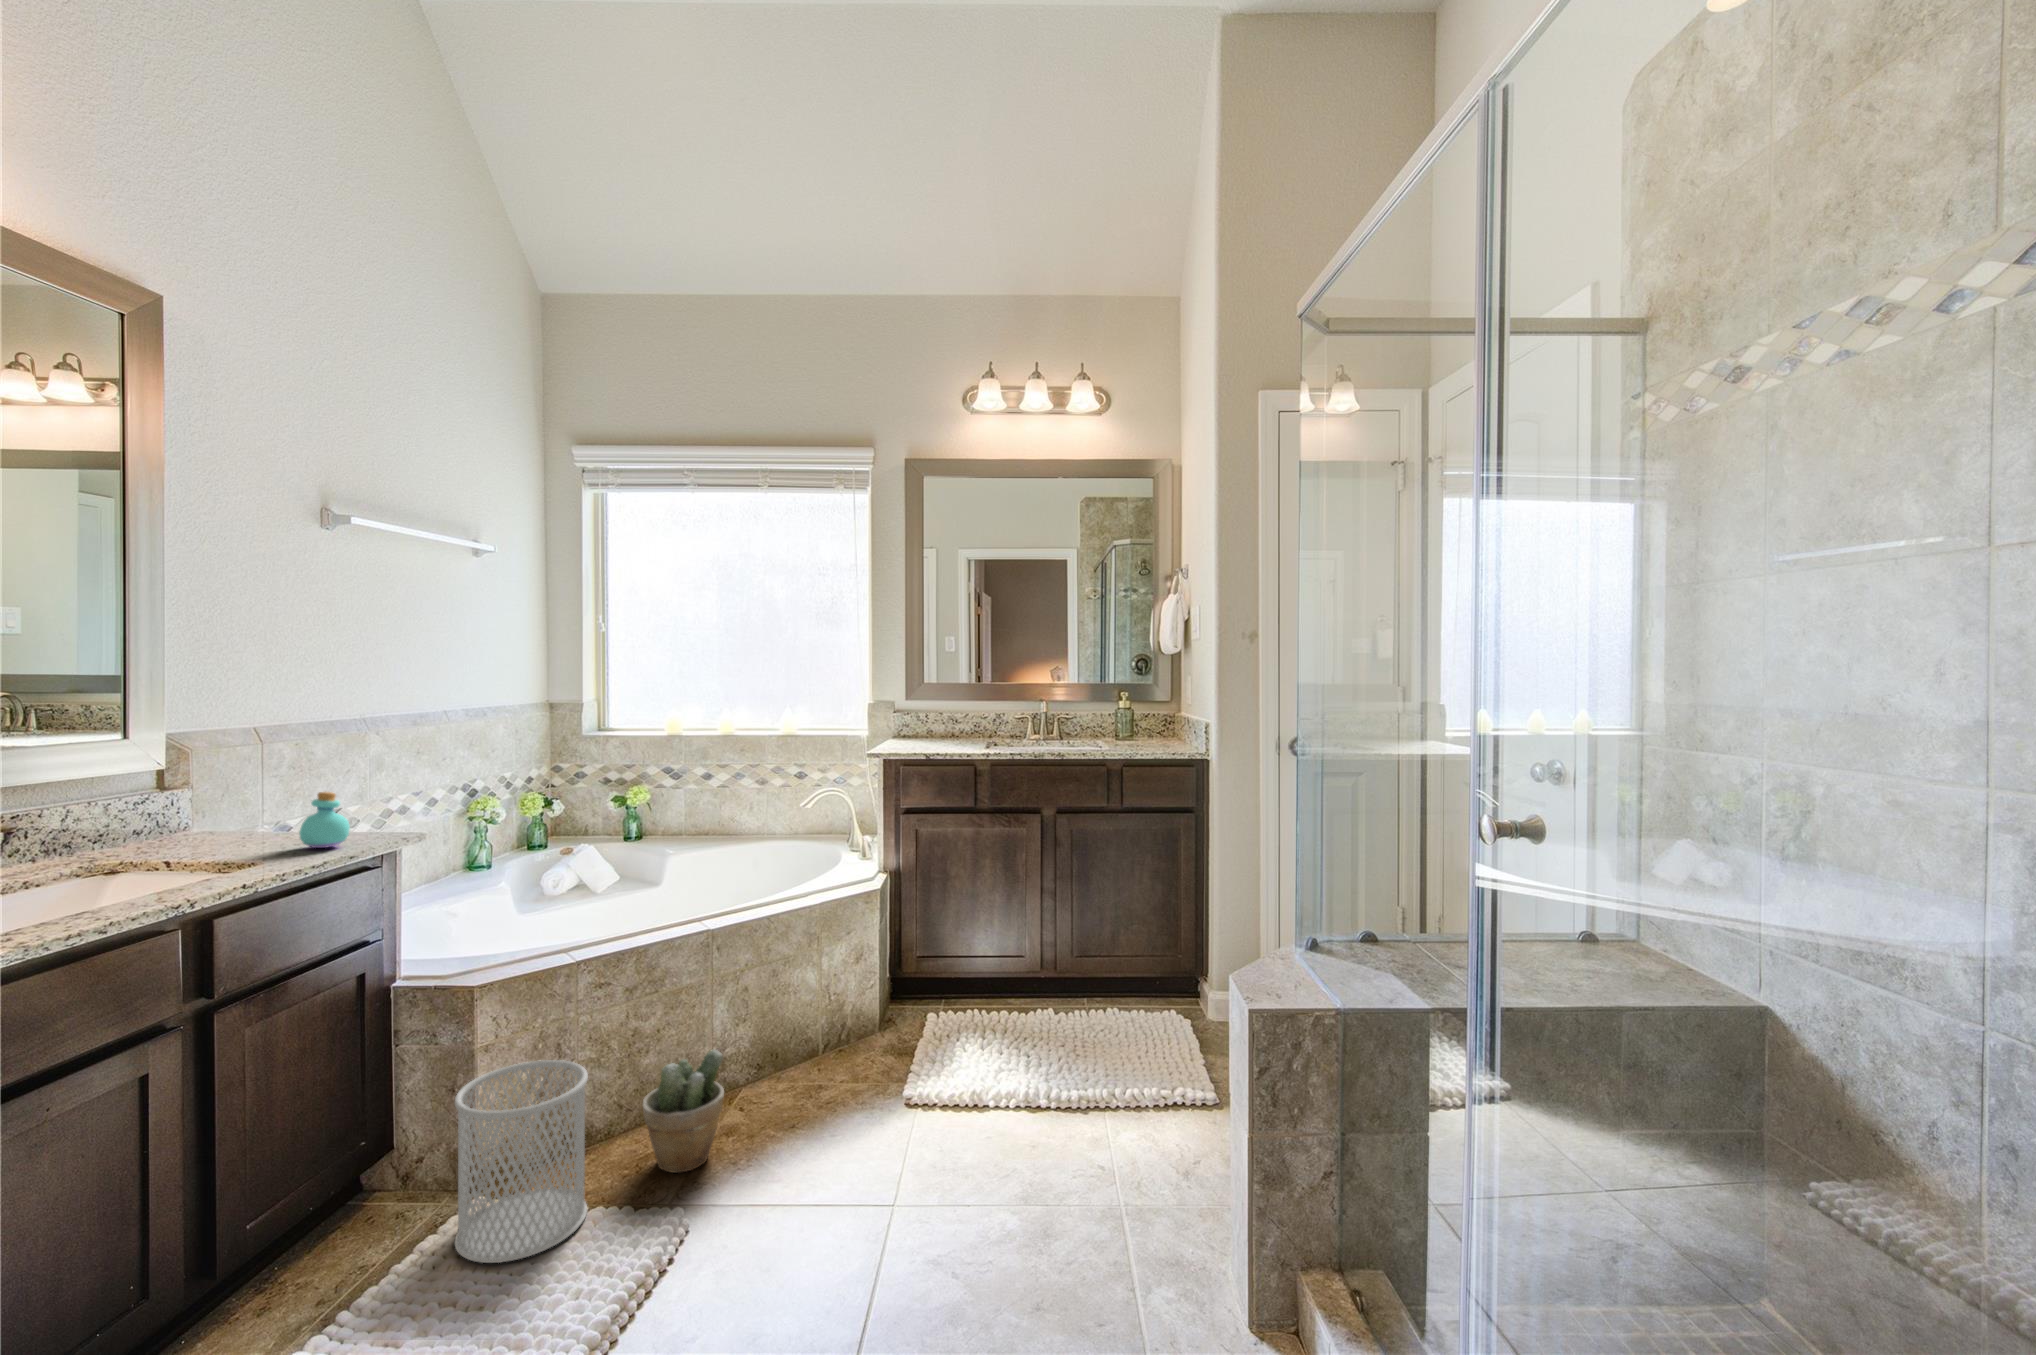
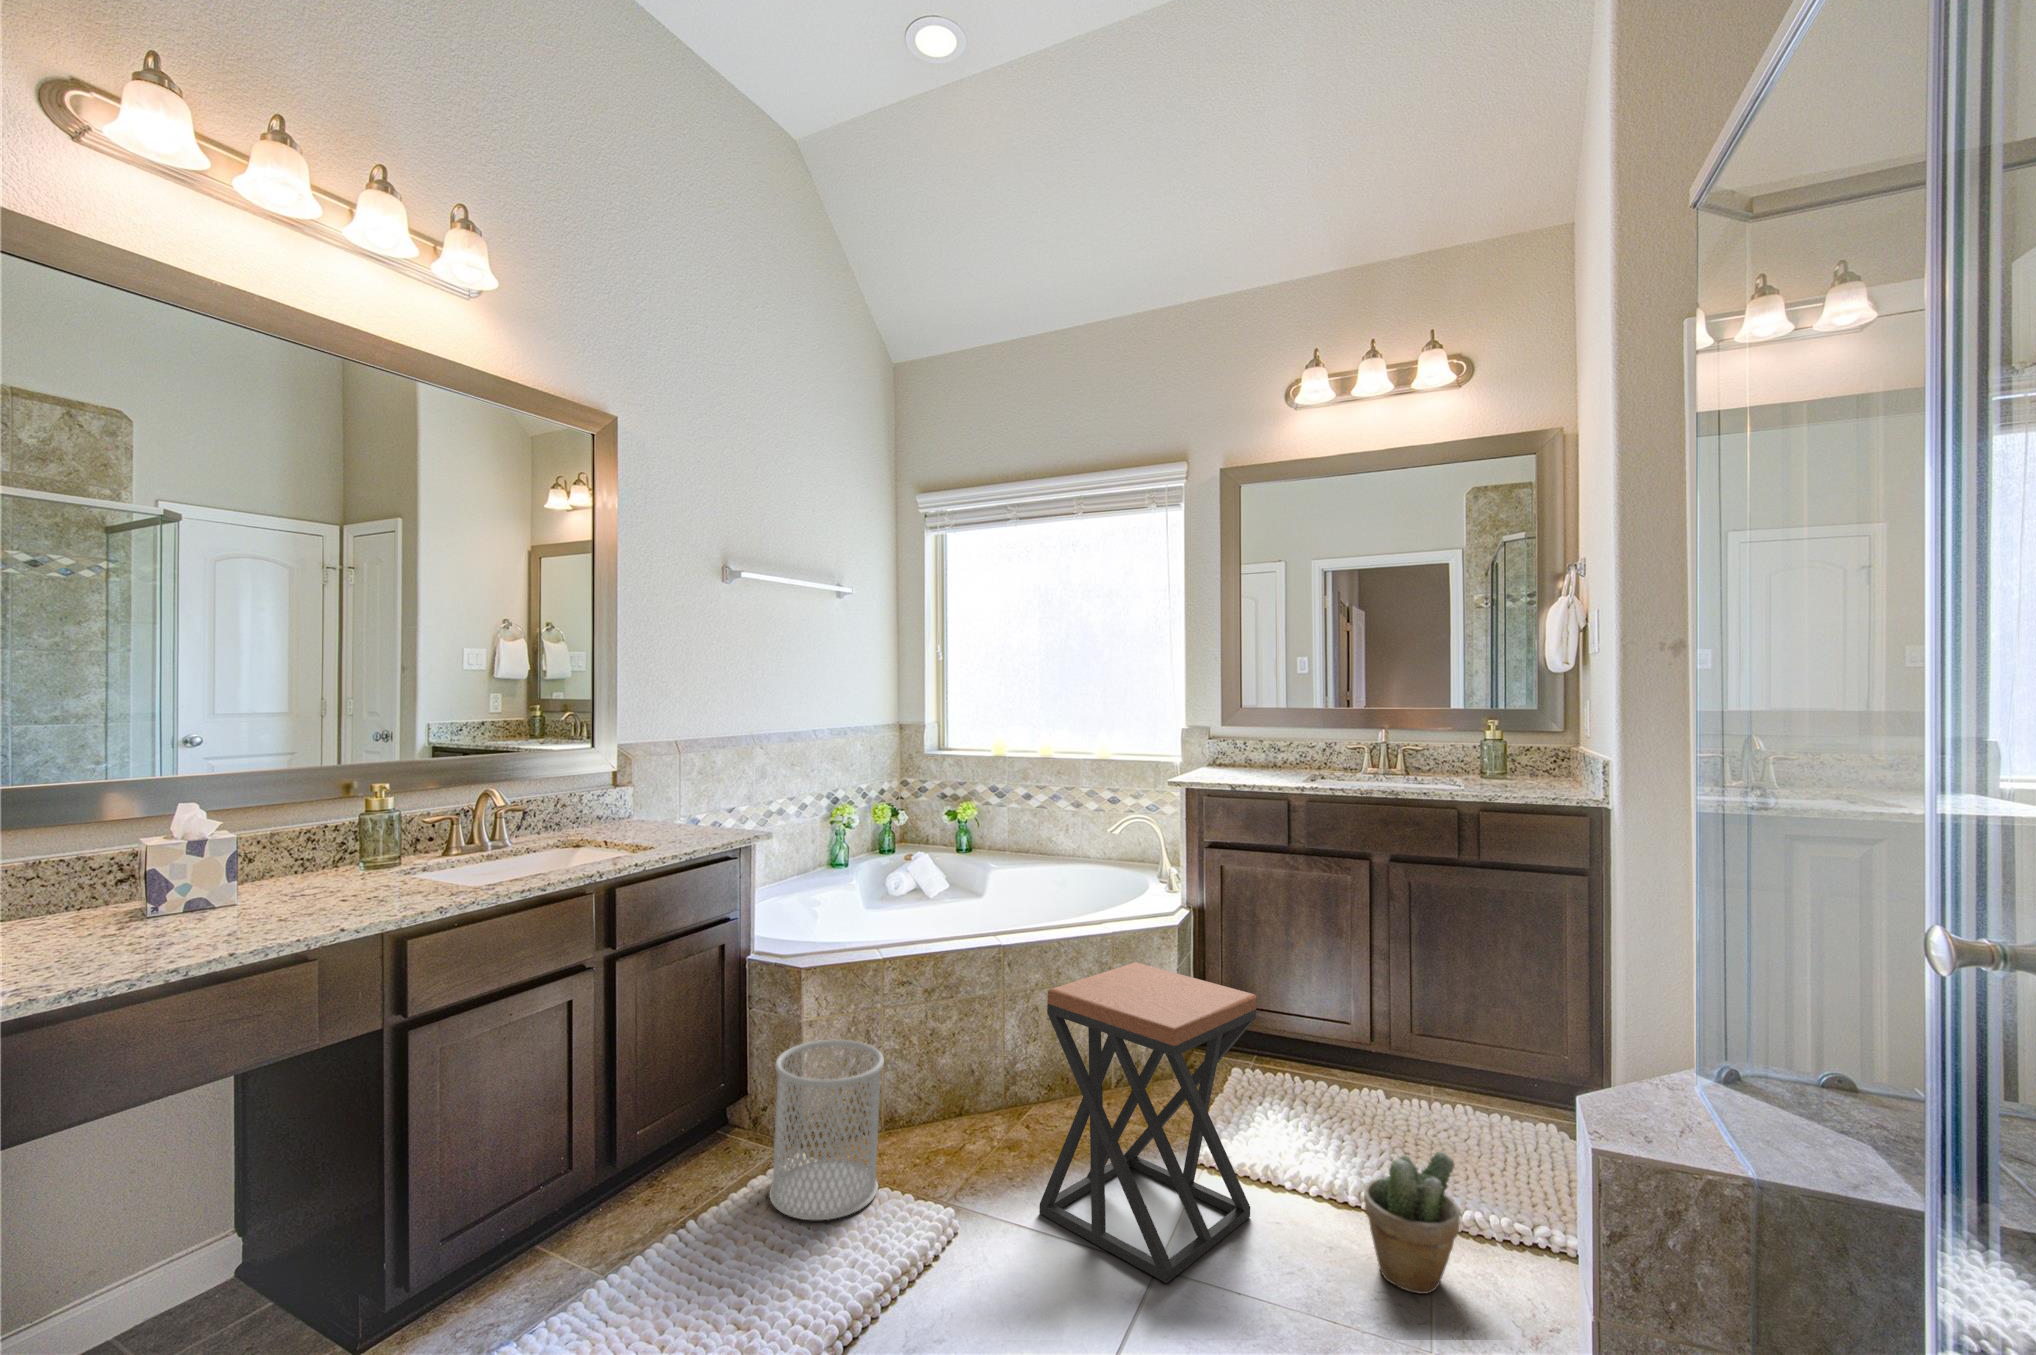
perfume bottle: present [299,792,350,848] -> none [685,780,721,827]
stool: none [768,930,966,1221] -> present [1039,962,1257,1283]
potted plant: present [643,1050,724,1173] -> present [1364,1151,1461,1294]

